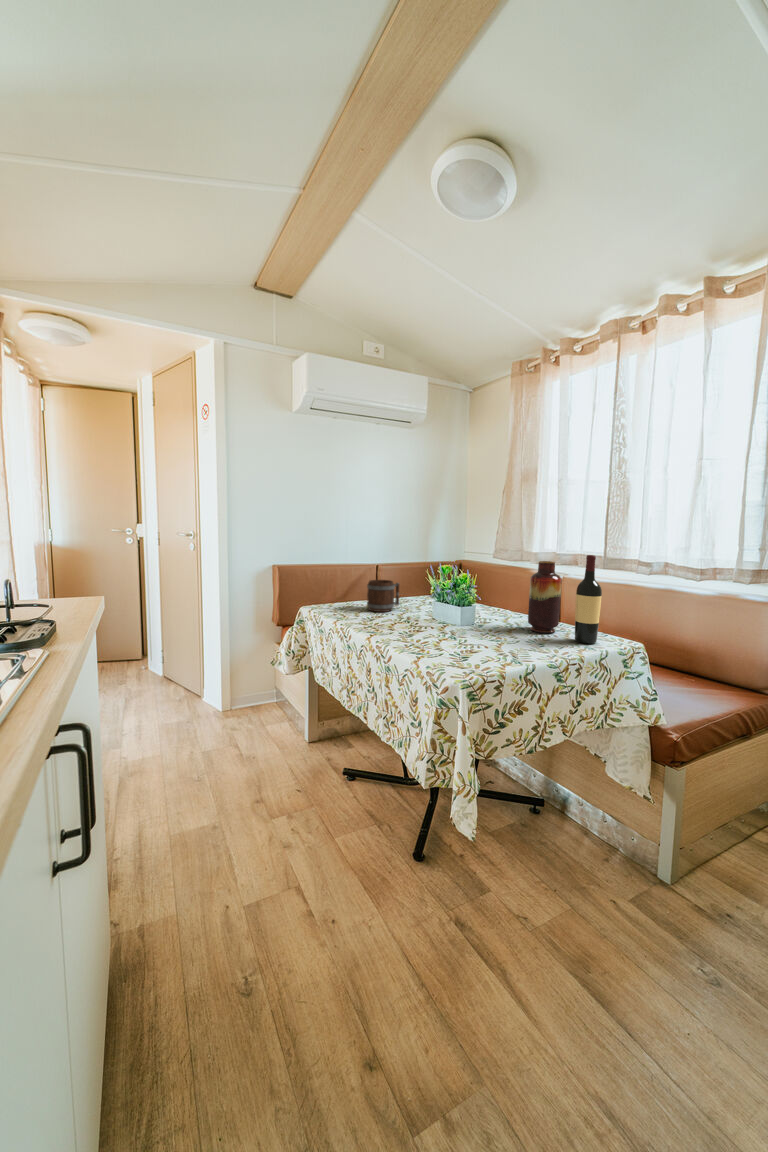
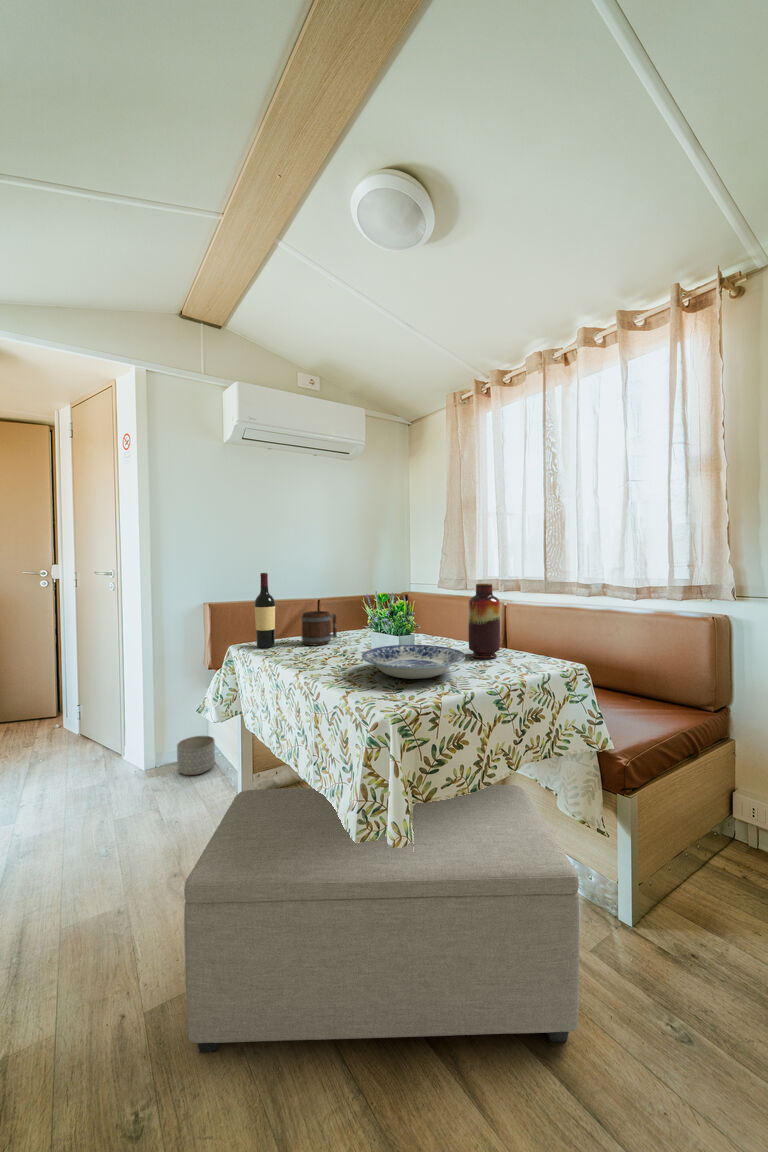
wine bottle: present [575,555,602,644] -> present [255,573,275,648]
plate: none [429,616,527,649] -> present [362,645,465,679]
planter: none [248,687,281,721] -> present [177,736,215,775]
ottoman: none [282,737,625,968] -> present [184,785,579,1053]

